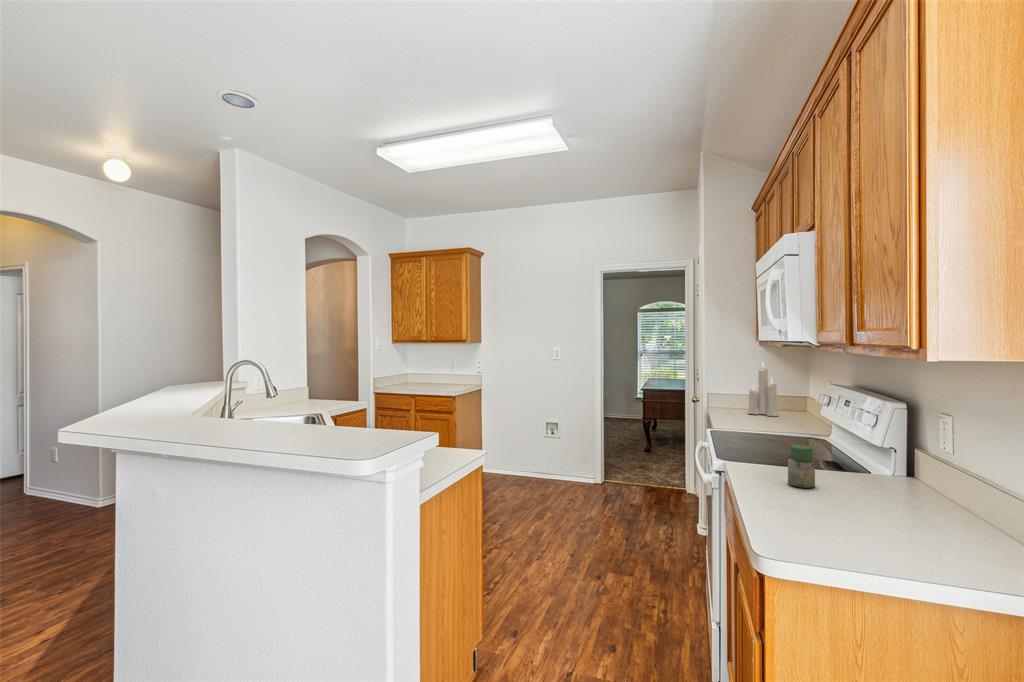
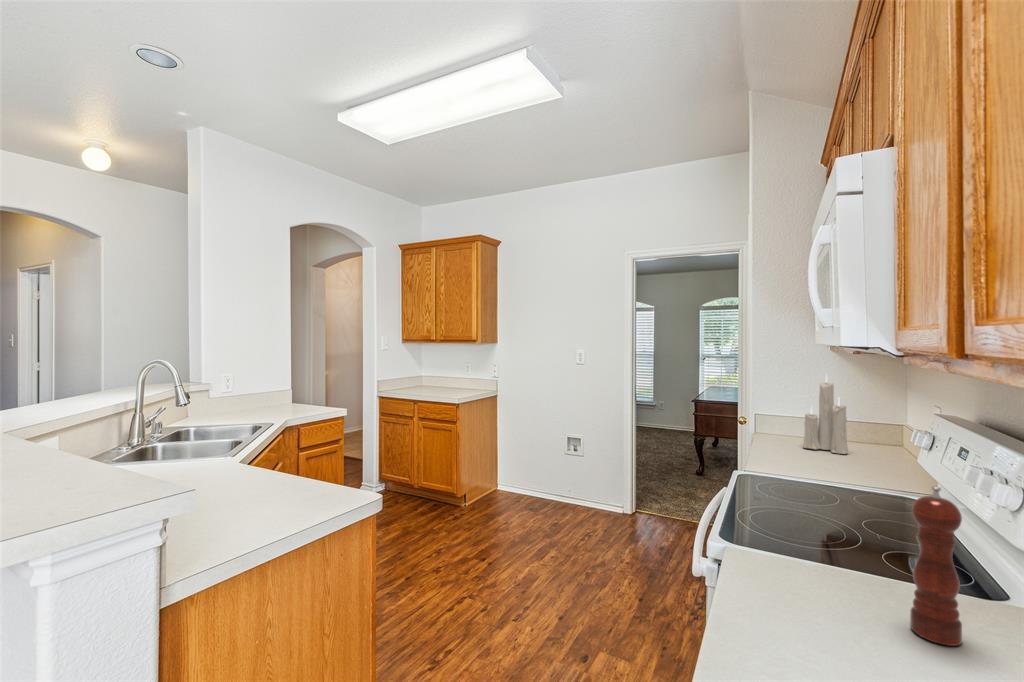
pepper mill: none [828,411,851,486] -> present [910,486,962,646]
jar: present [788,445,815,488] -> none [823,547,879,643]

